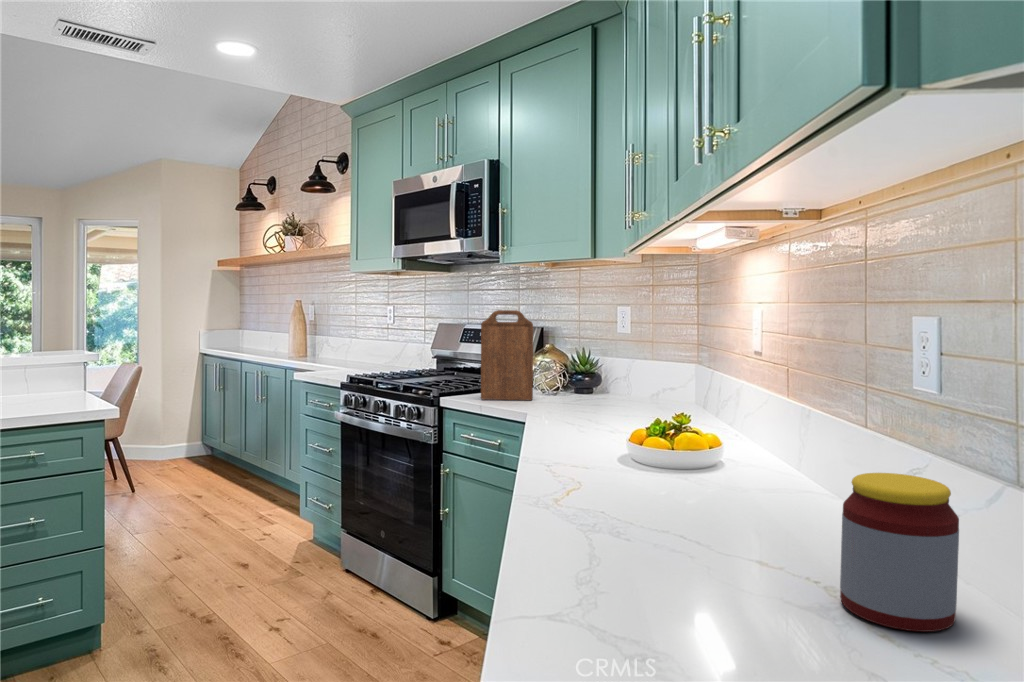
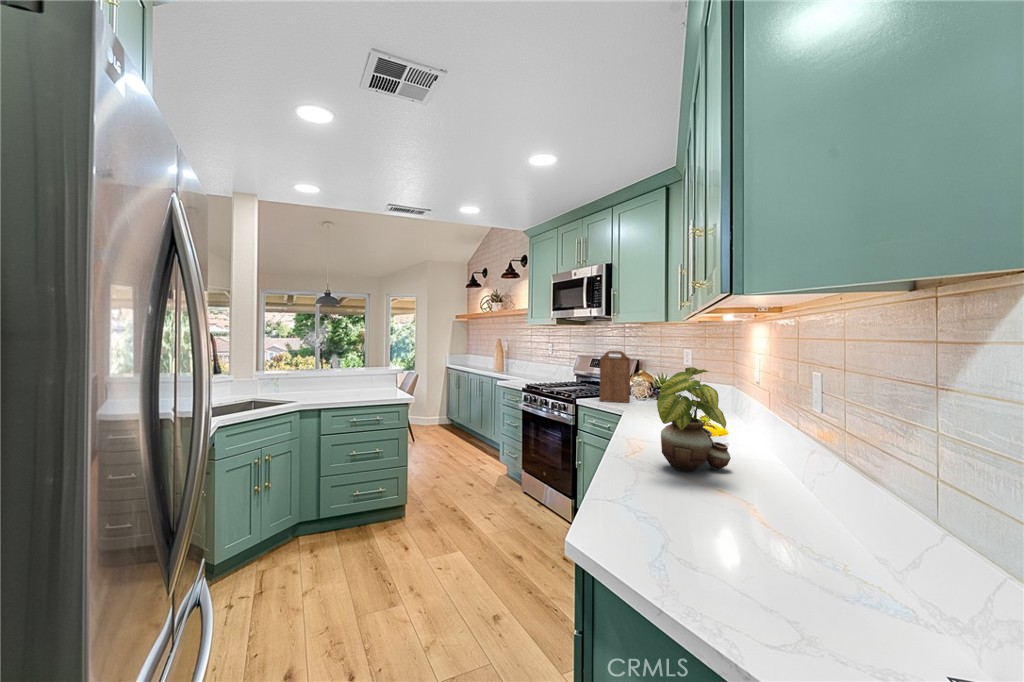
potted plant: none [618,312,759,521] -> present [657,367,731,471]
jar: present [840,473,959,632] -> none [753,452,809,527]

